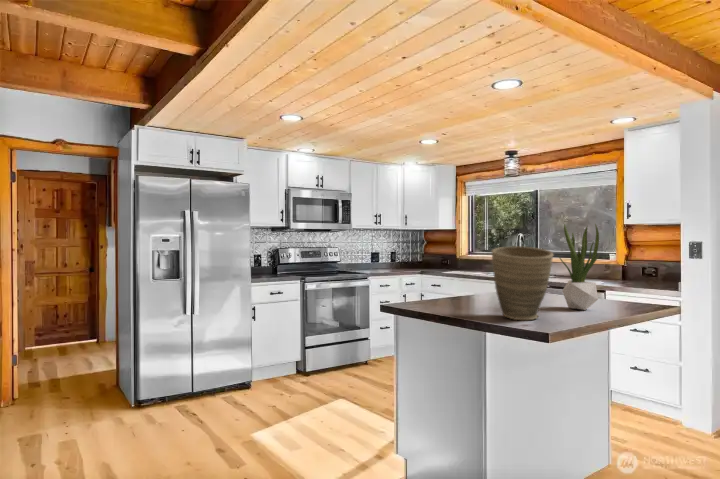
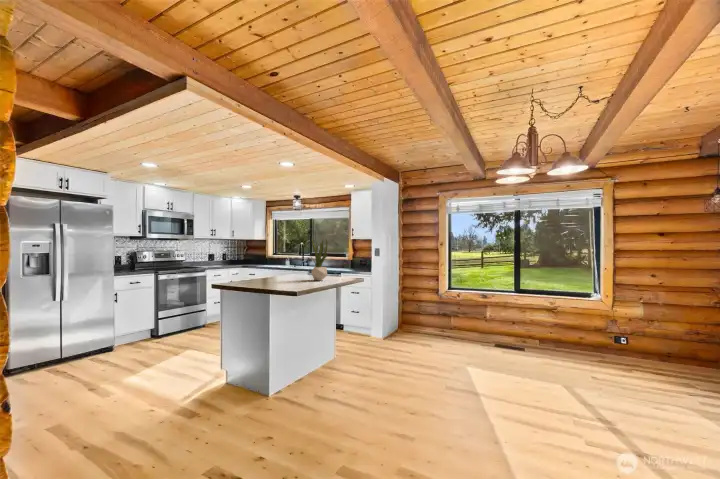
vase: present [492,246,553,320] -> none [273,249,303,286]

